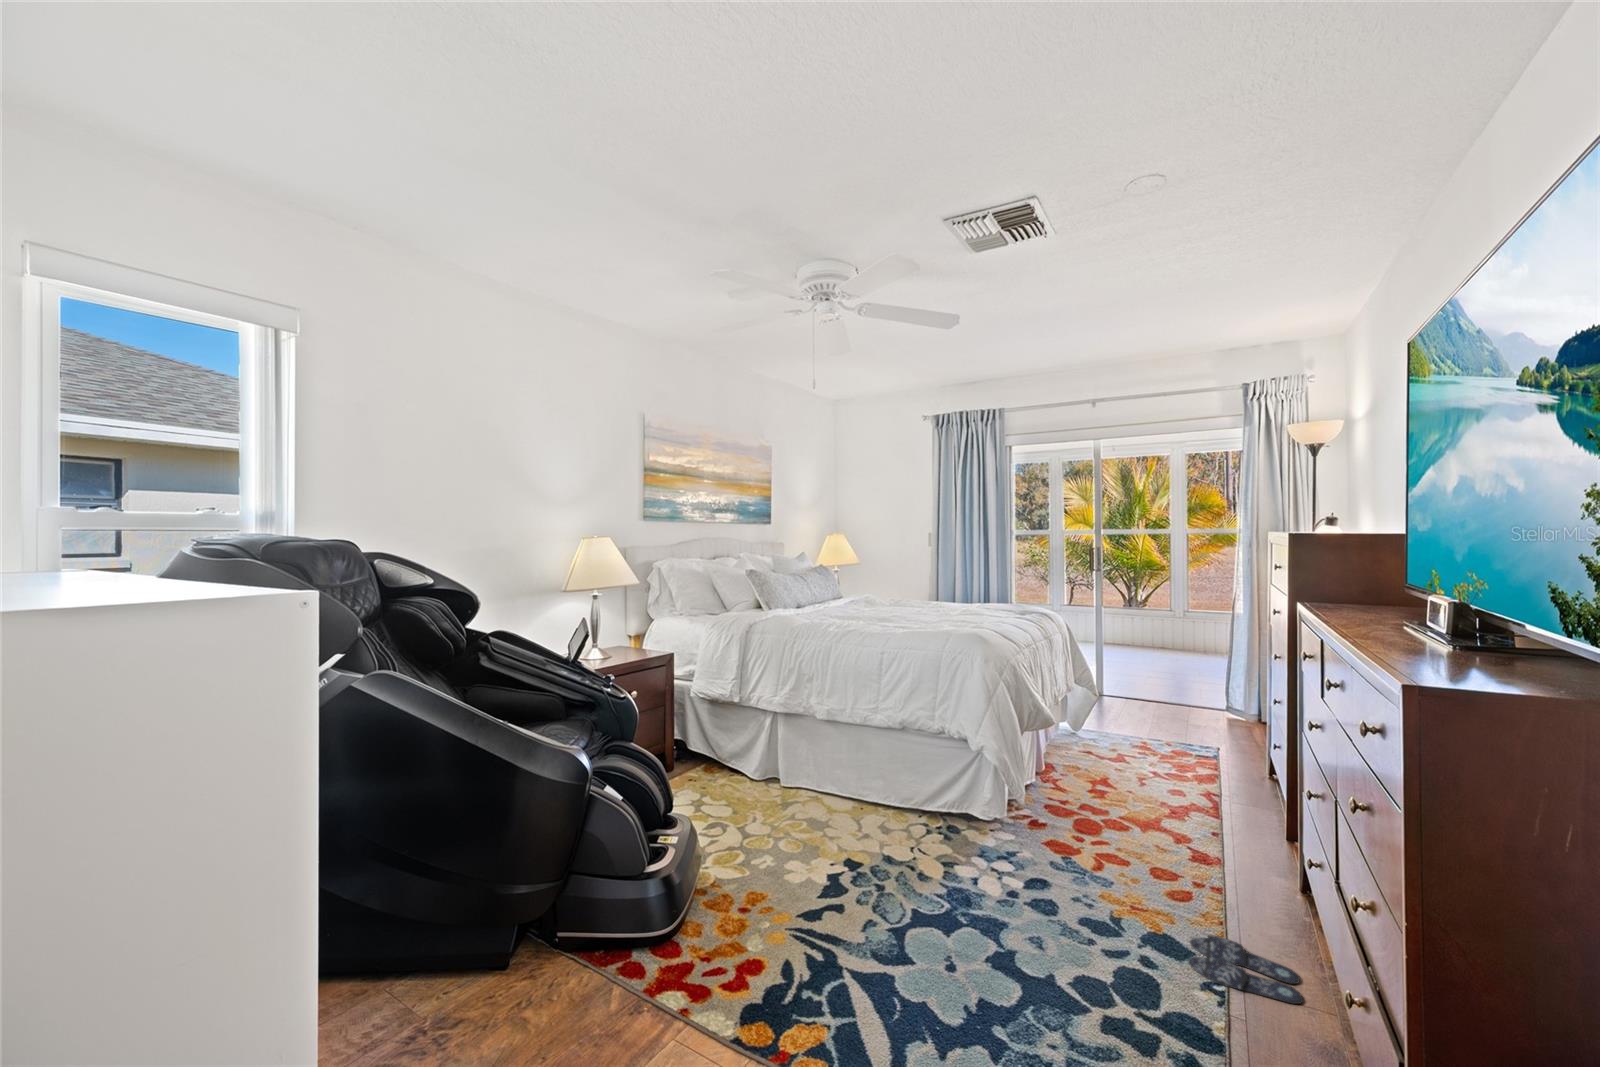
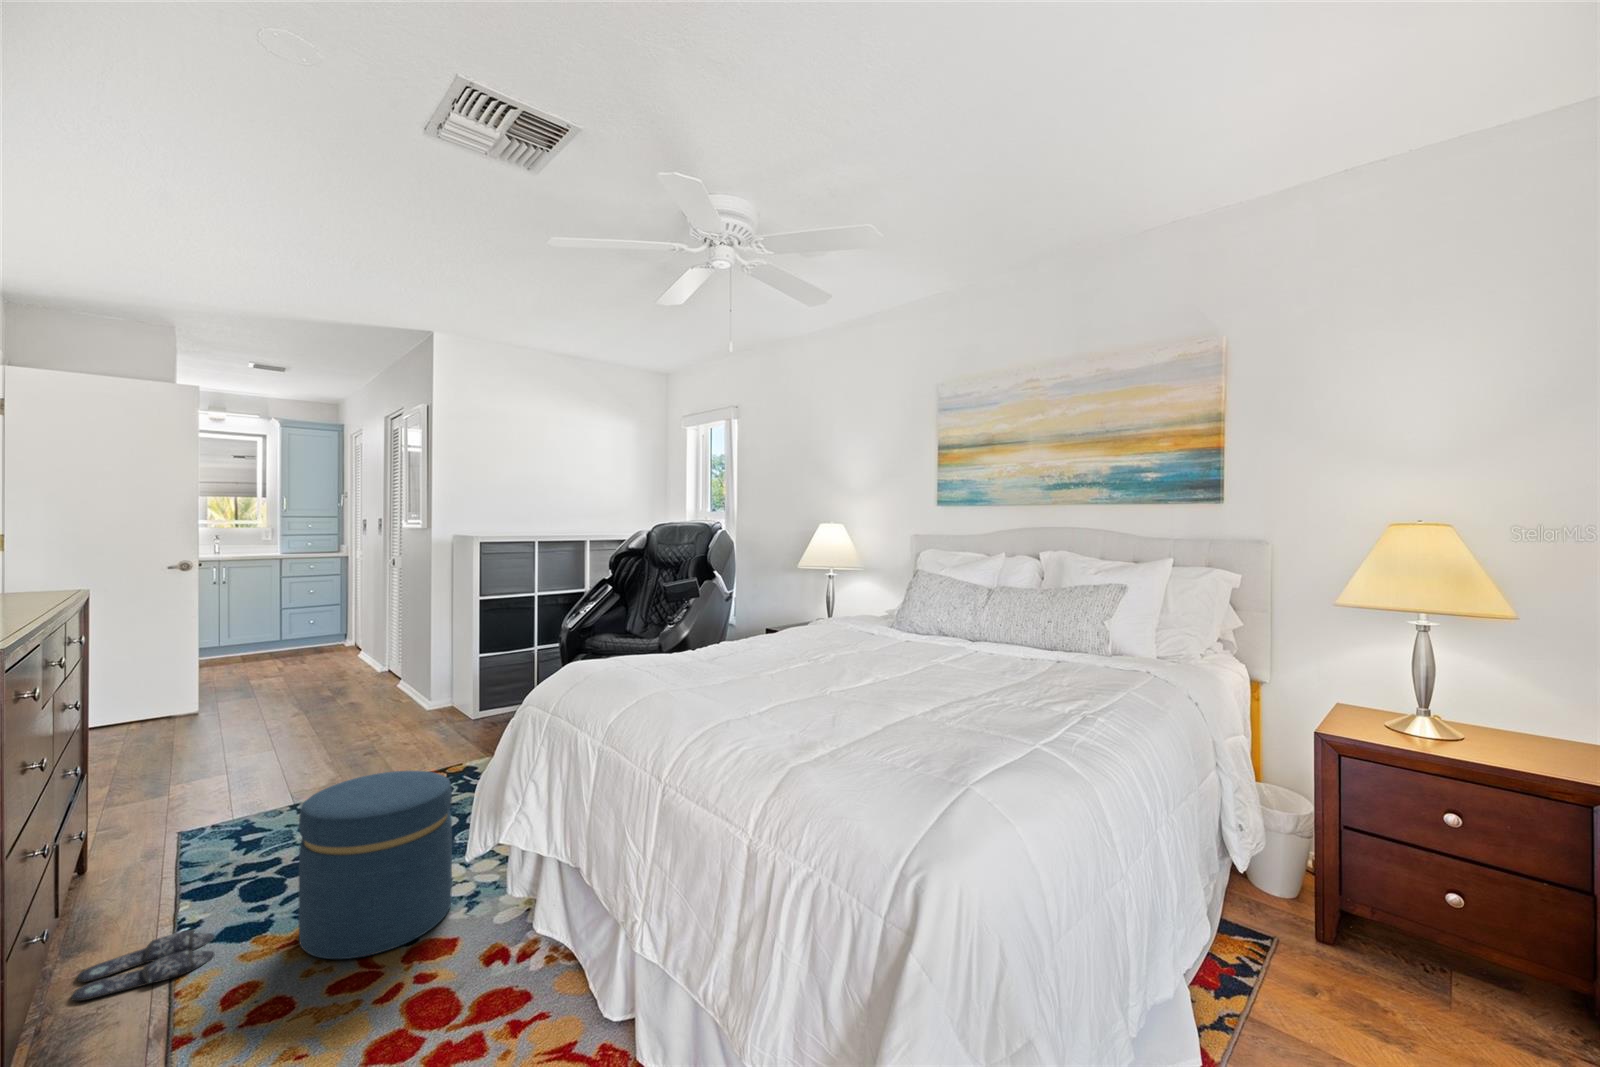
ottoman: none [1017,760,1134,914] -> present [299,771,452,959]

